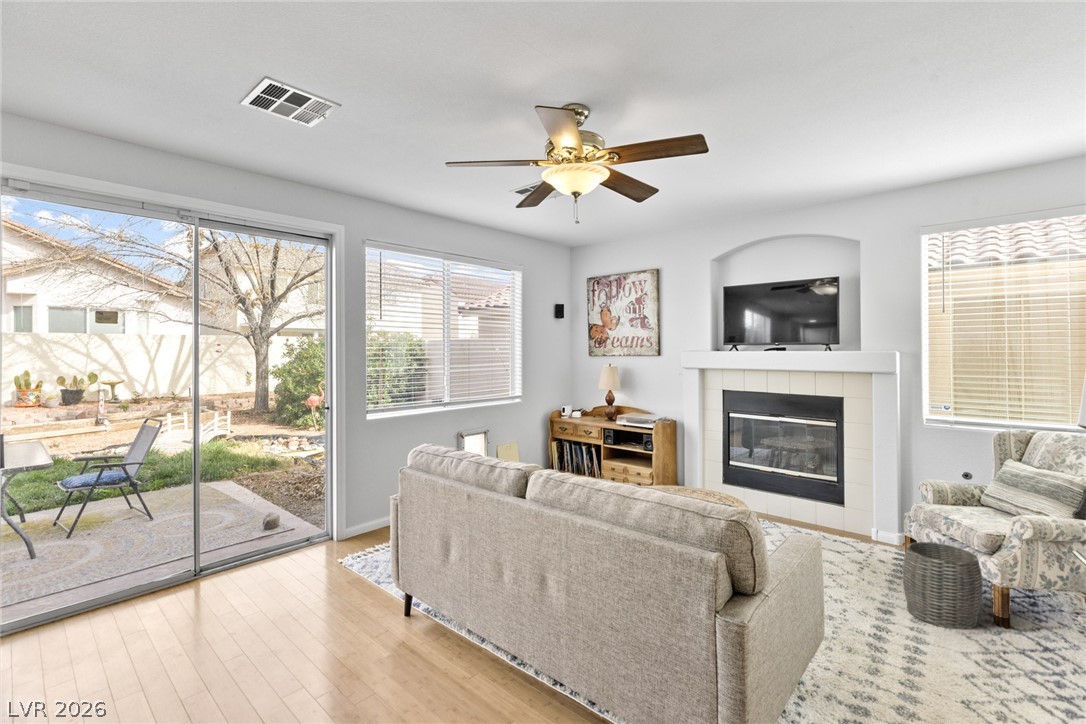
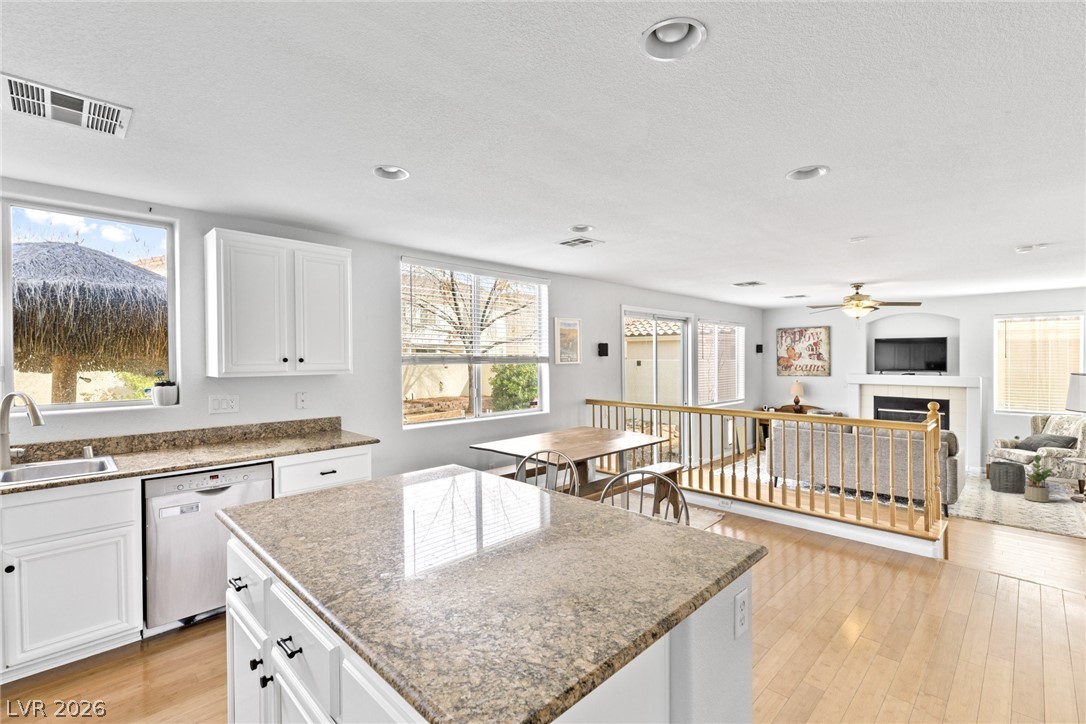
potted plant: none [979,547,1053,678] -> present [1024,455,1053,502]

